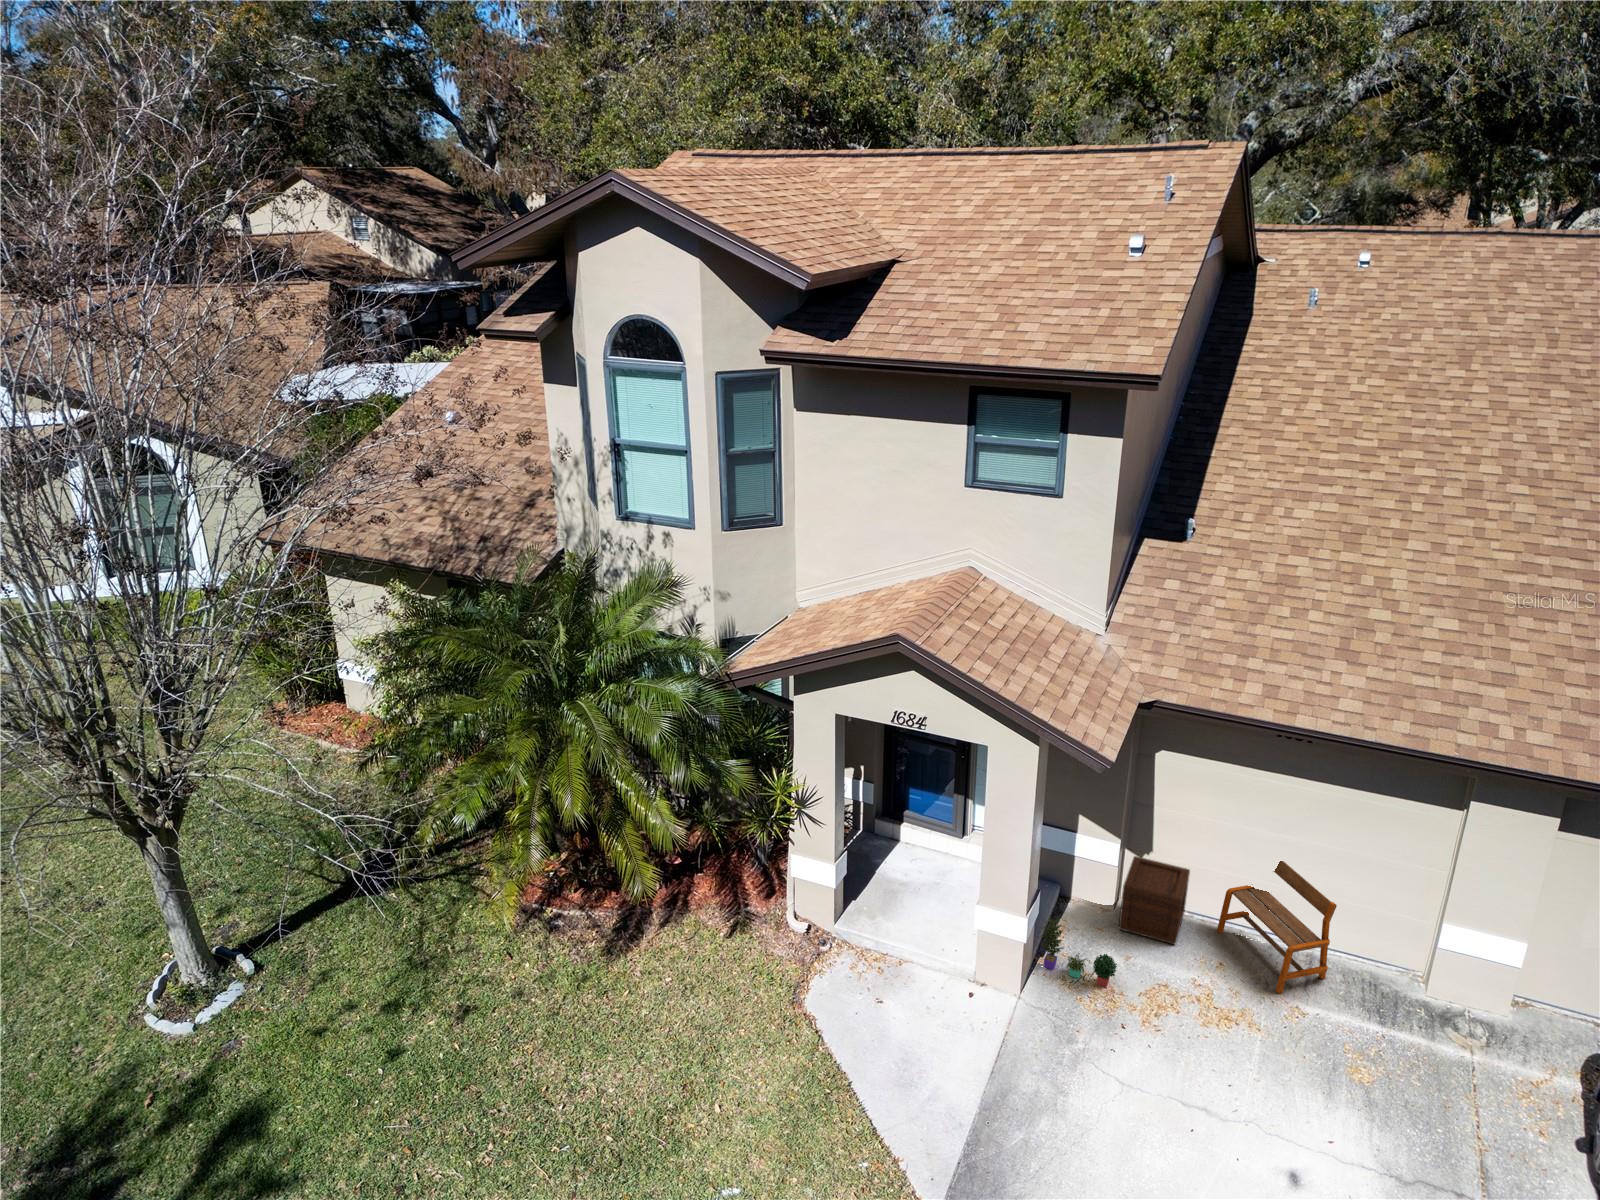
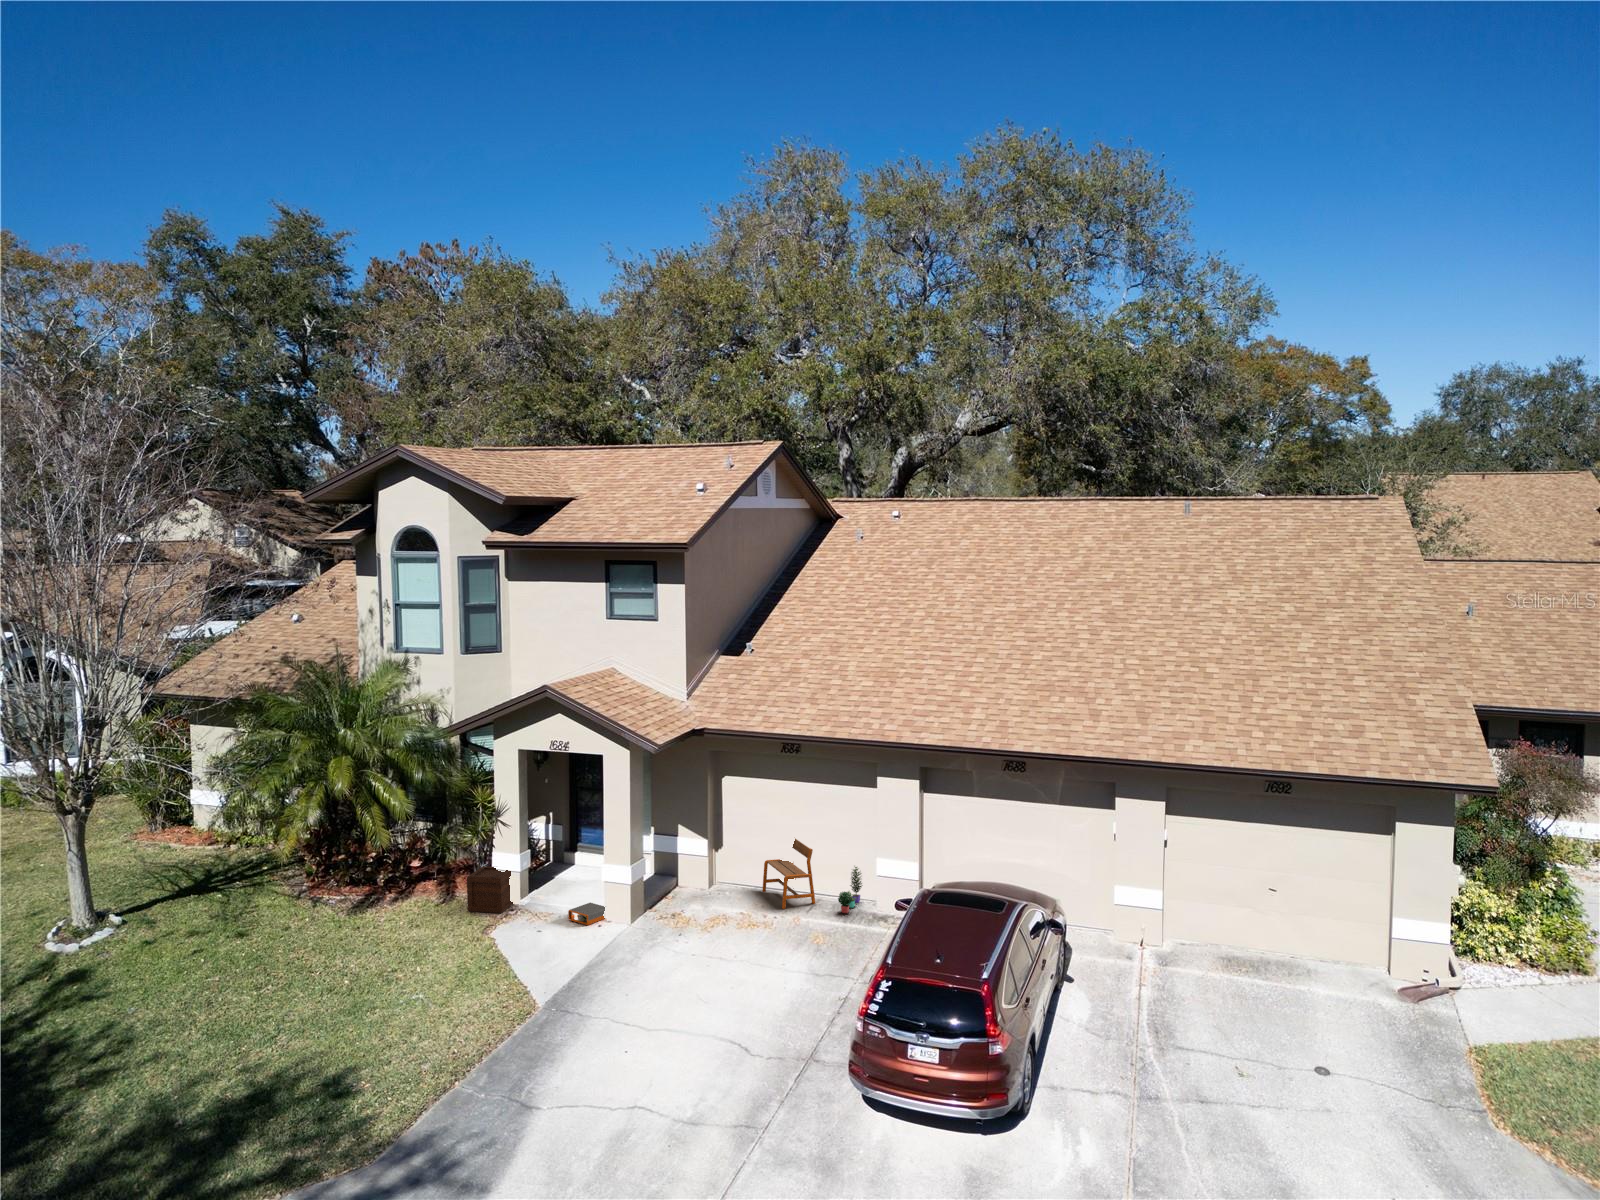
wooden crate: present [1119,856,1190,945] -> present [467,866,513,913]
potted plant: present [1041,918,1117,987] -> present [838,867,862,913]
storage box: none [932,966,996,1023] -> present [568,903,605,925]

